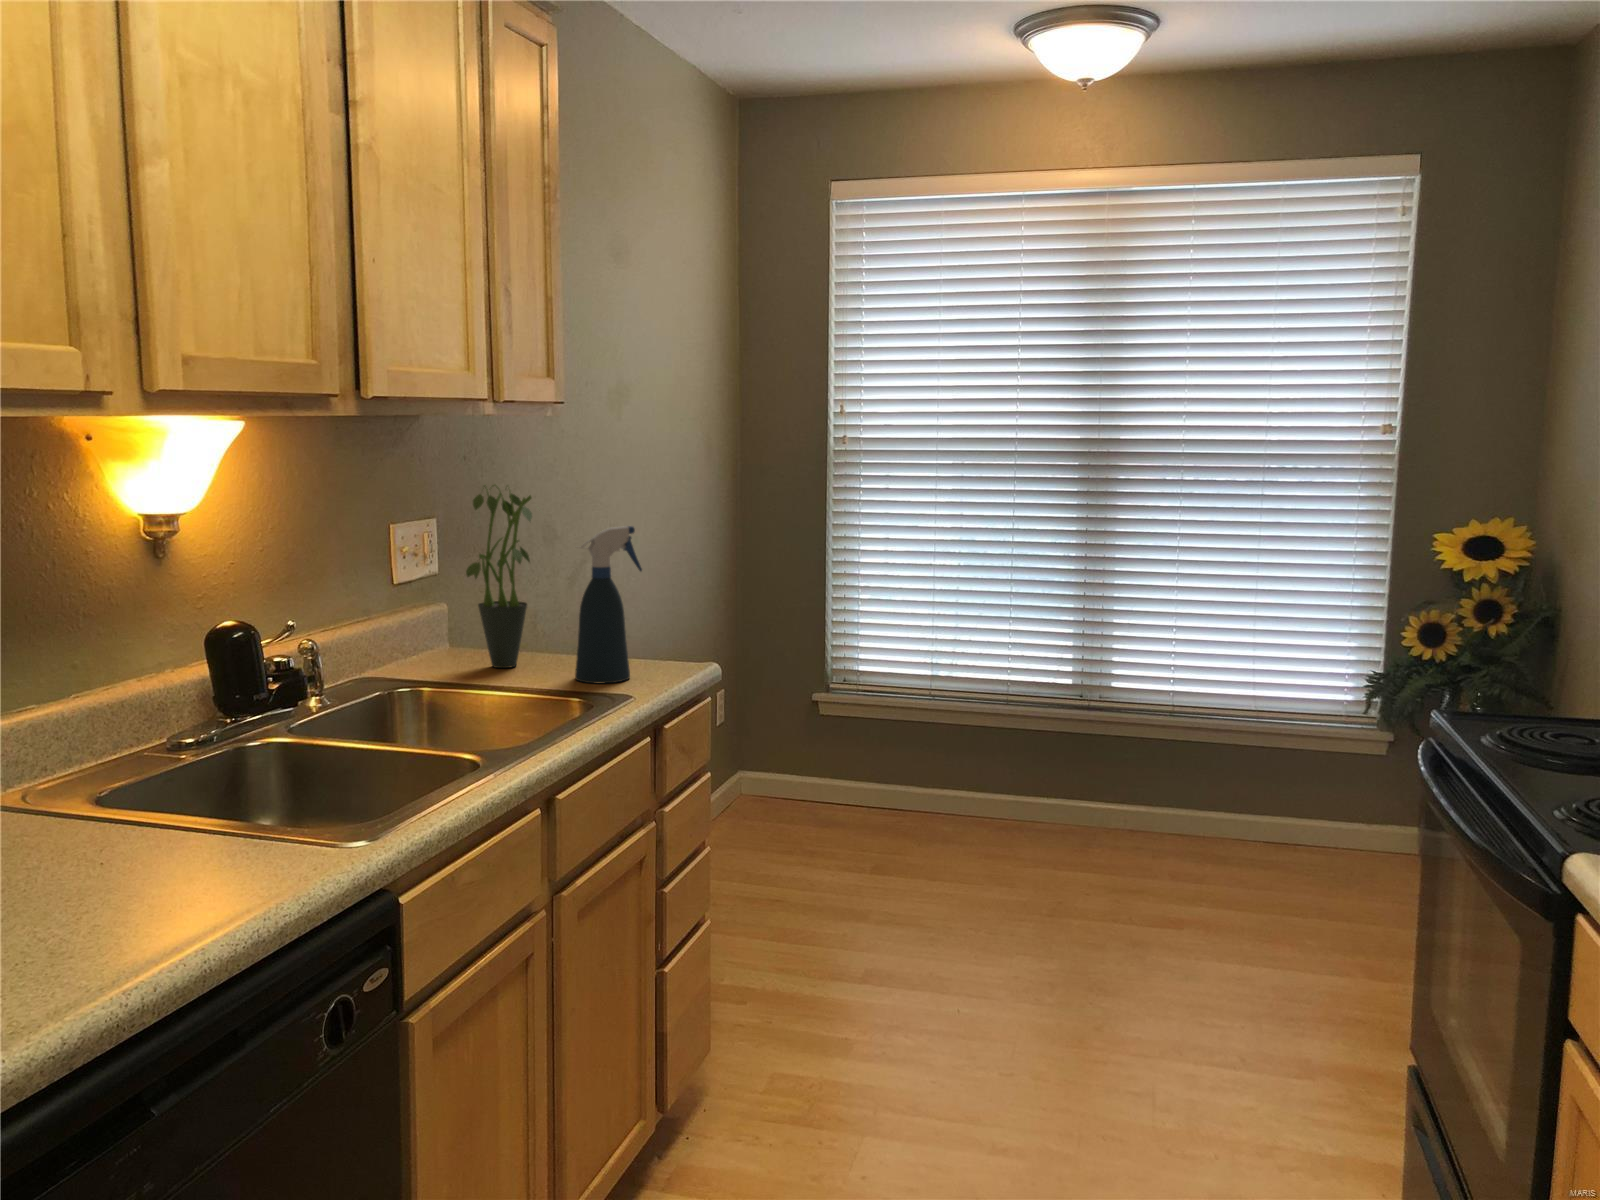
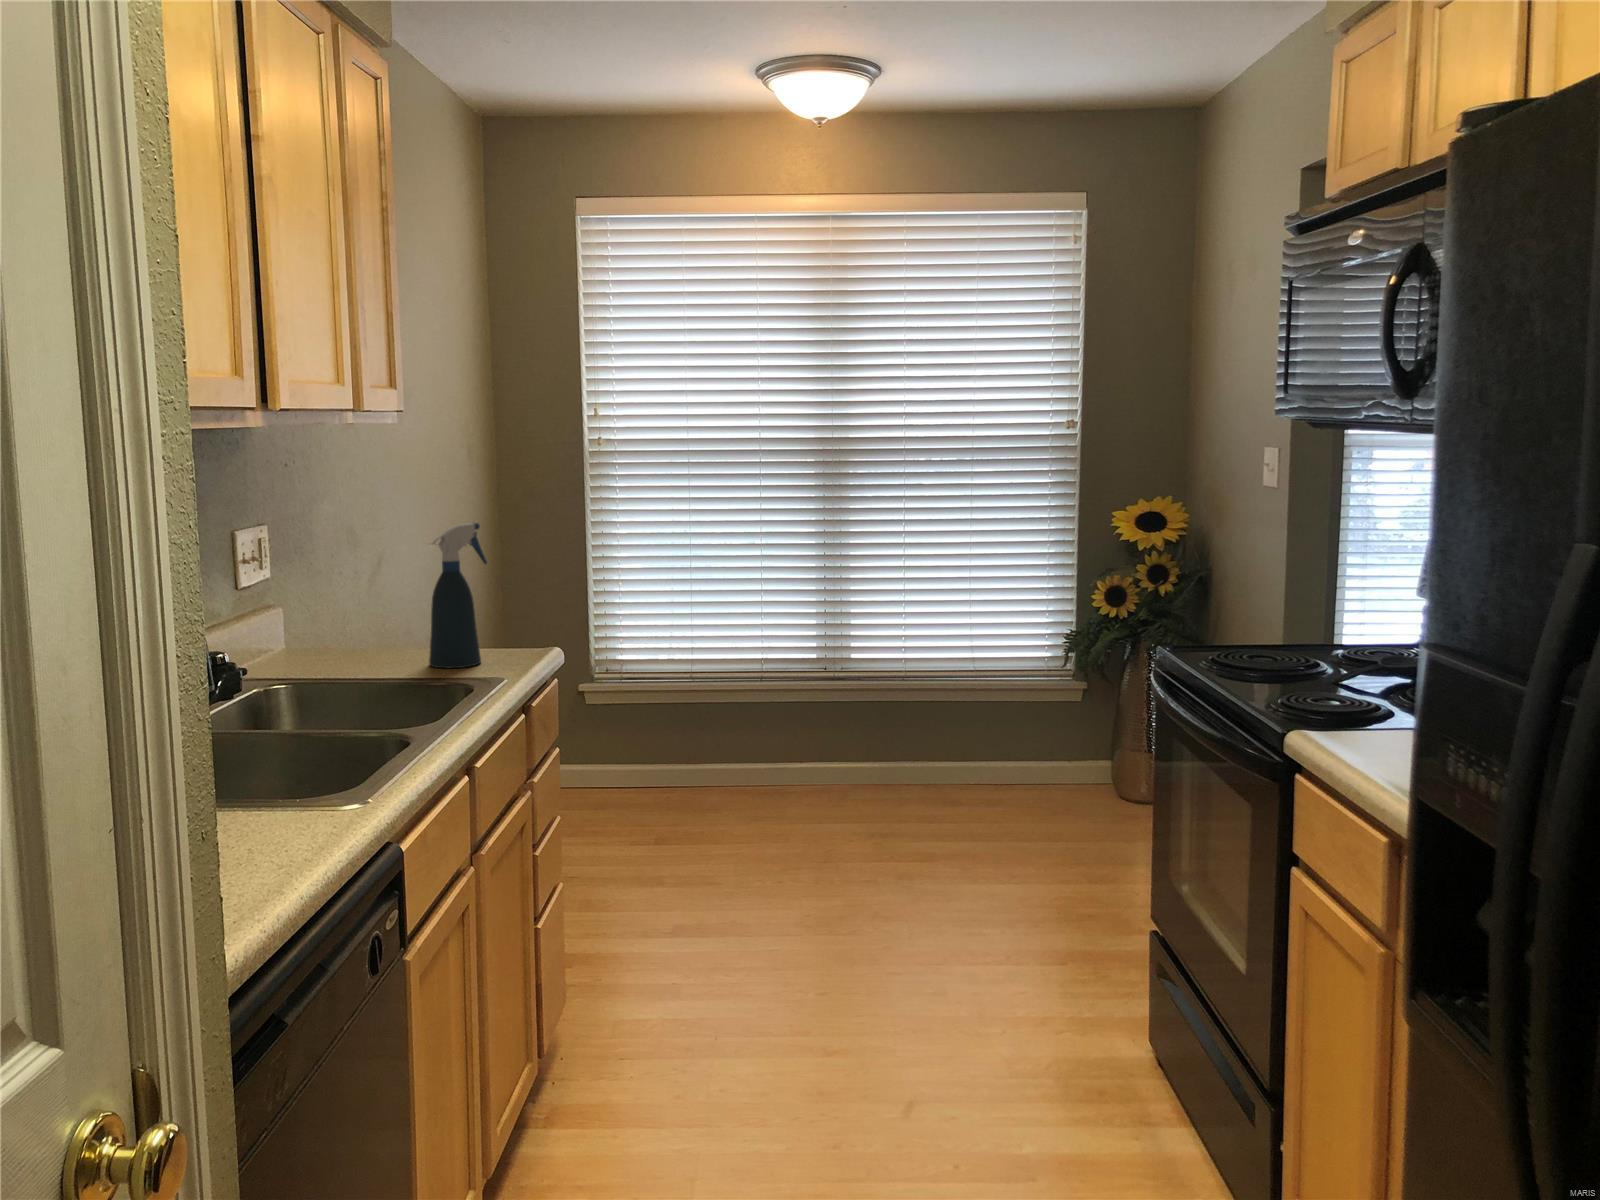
potted plant: present [466,485,532,668] -> none [316,488,387,661]

